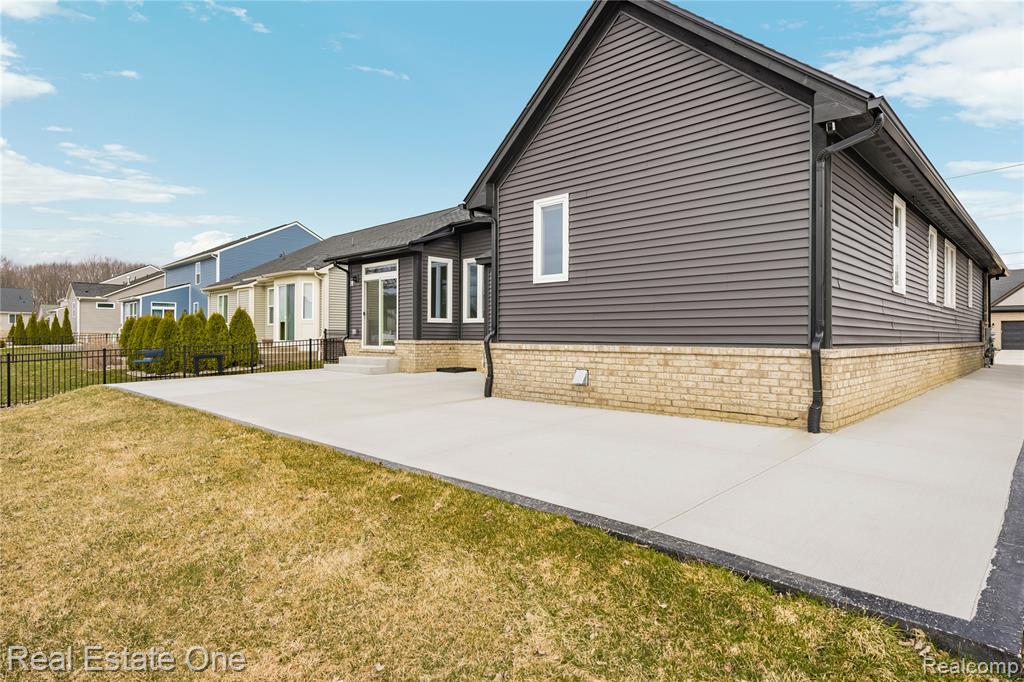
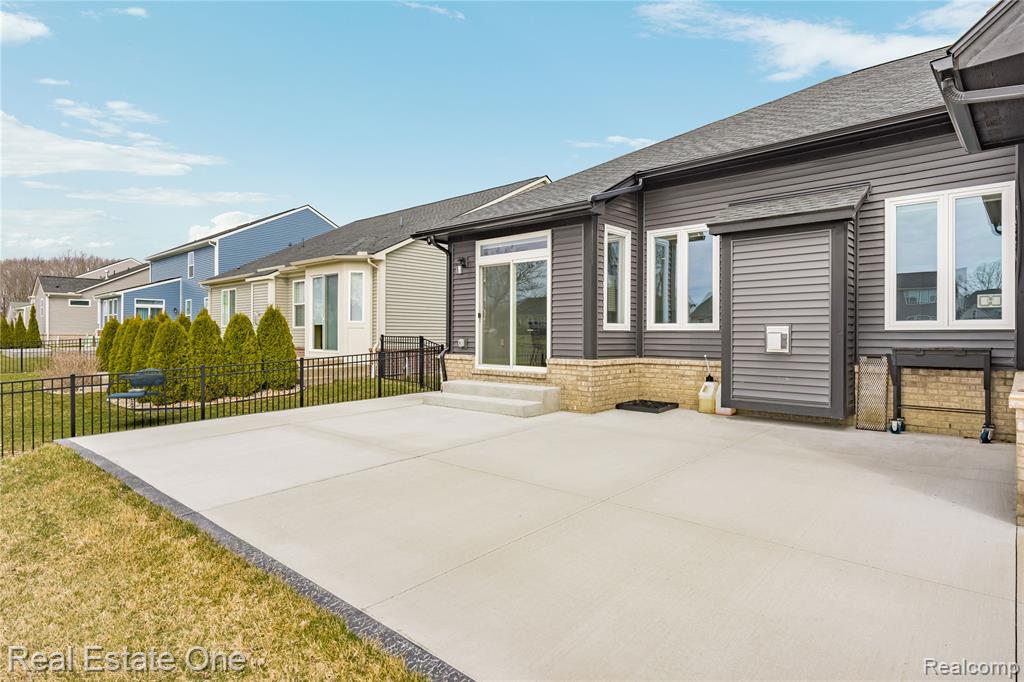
round table: present [188,353,226,376] -> none [207,377,273,419]

